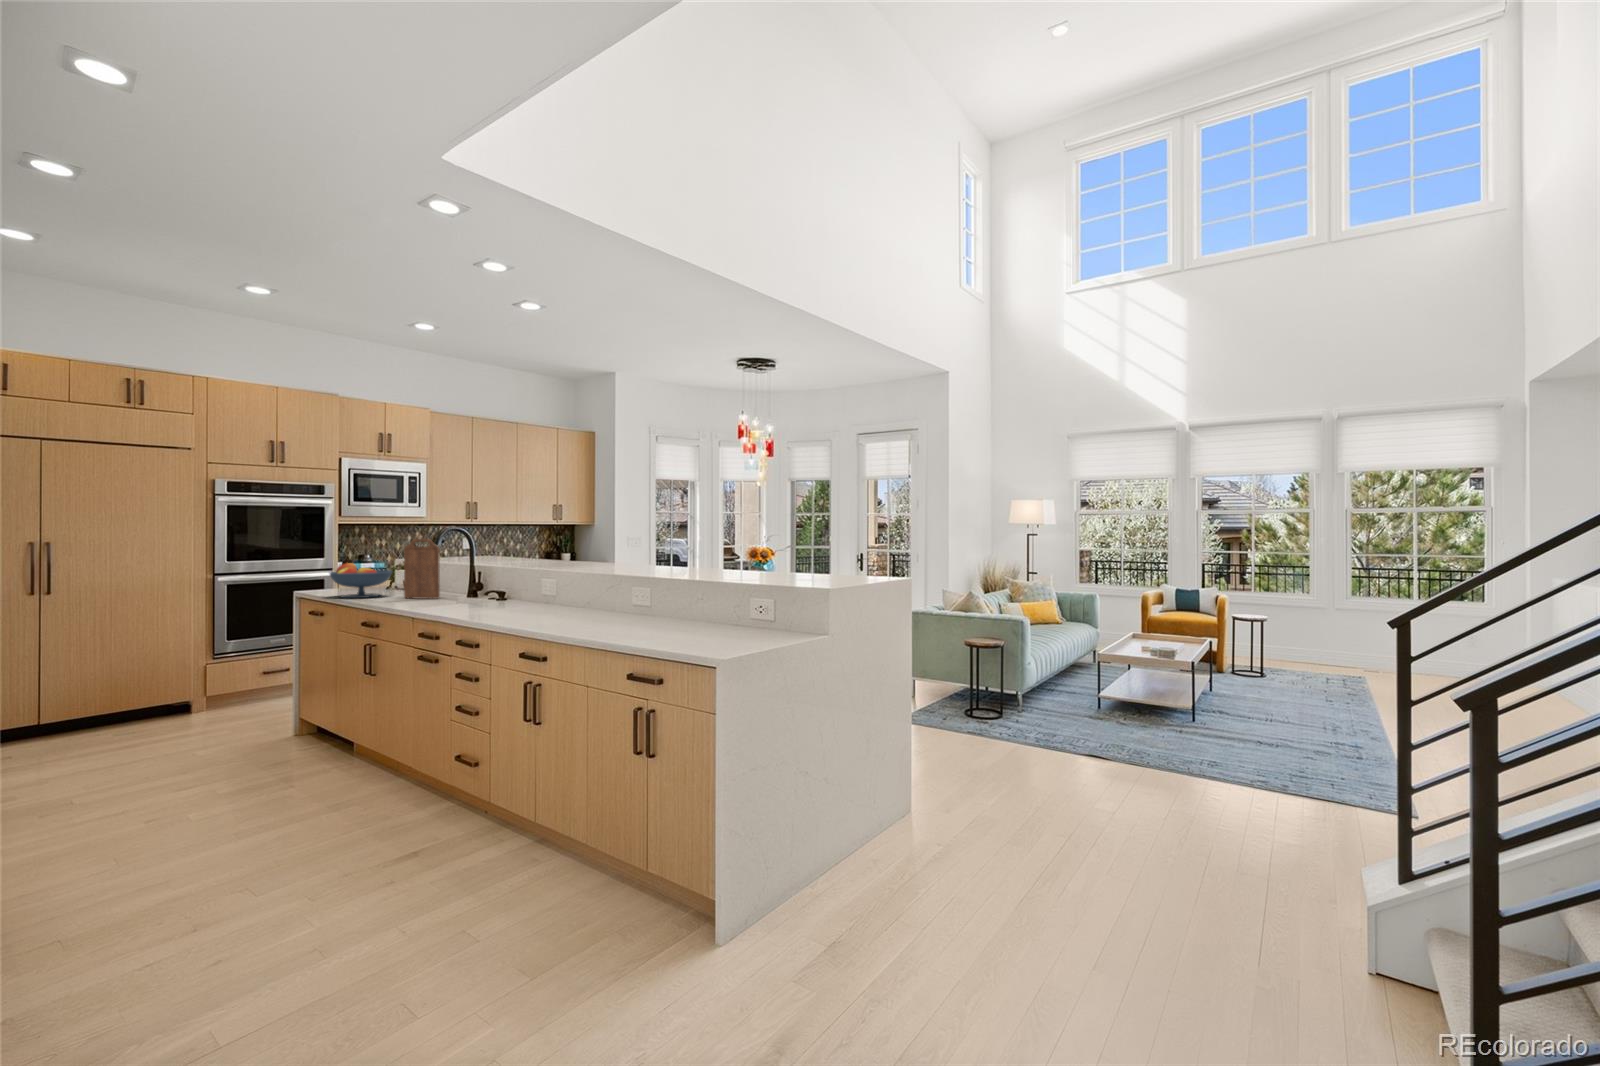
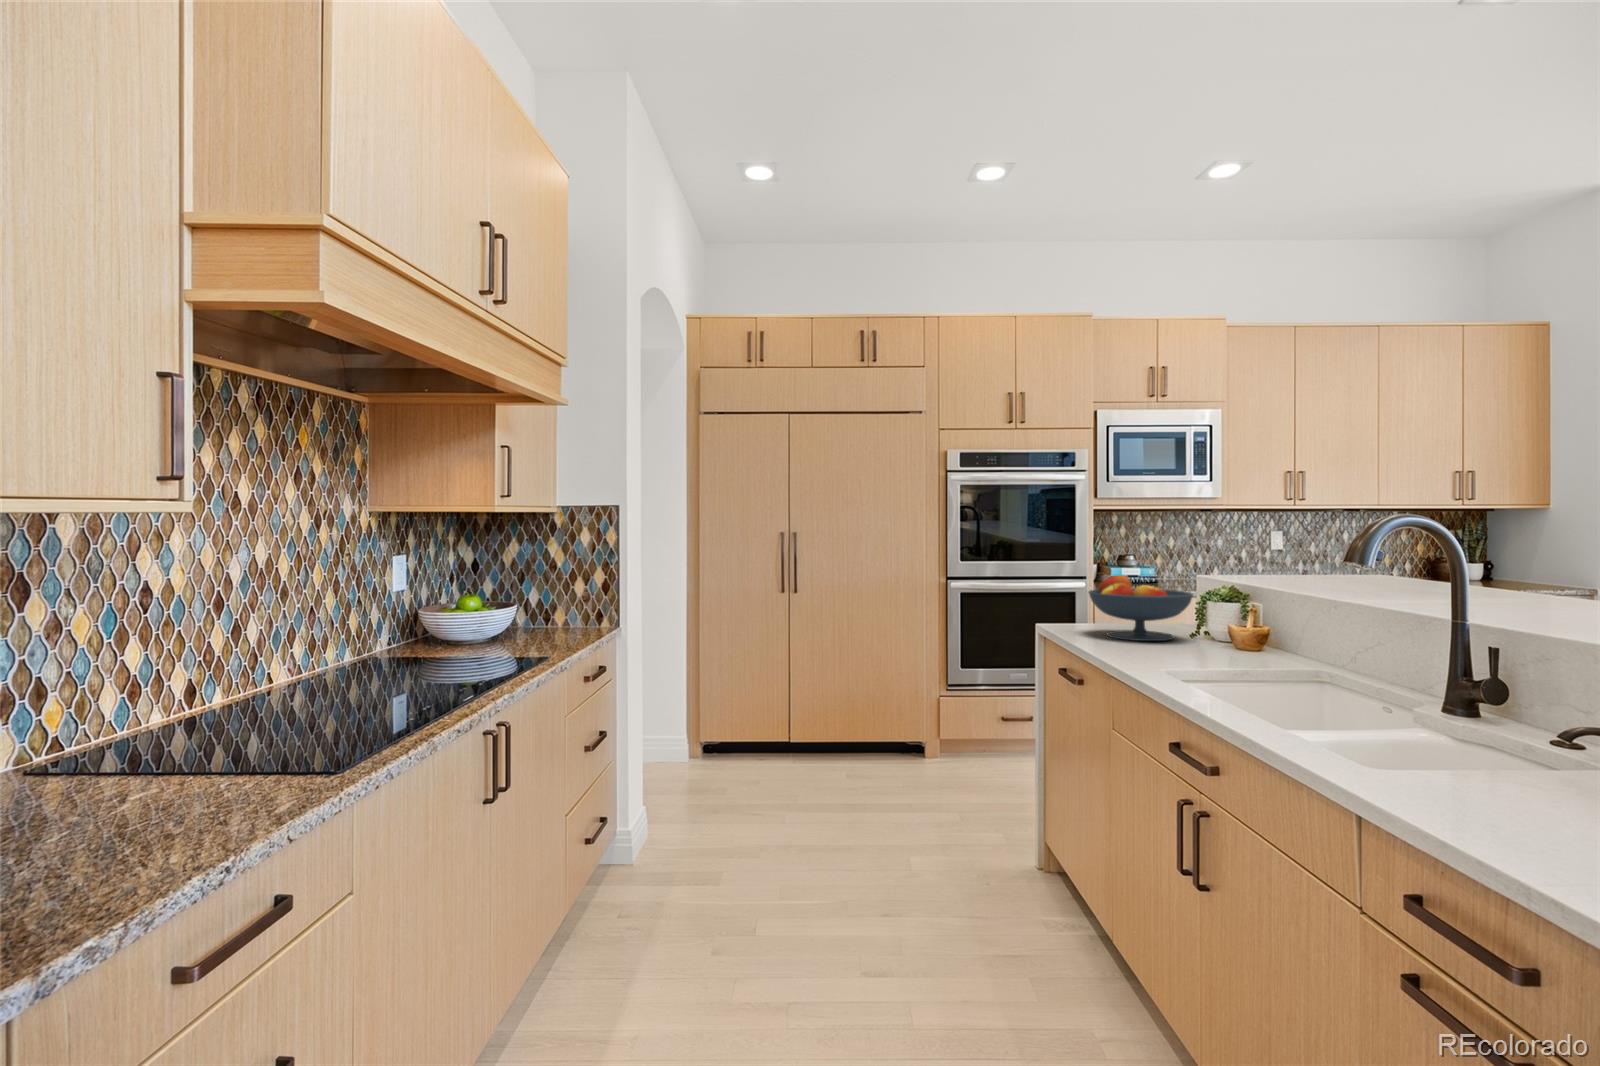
cutting board: present [404,539,440,599] -> none [1220,533,1294,658]

